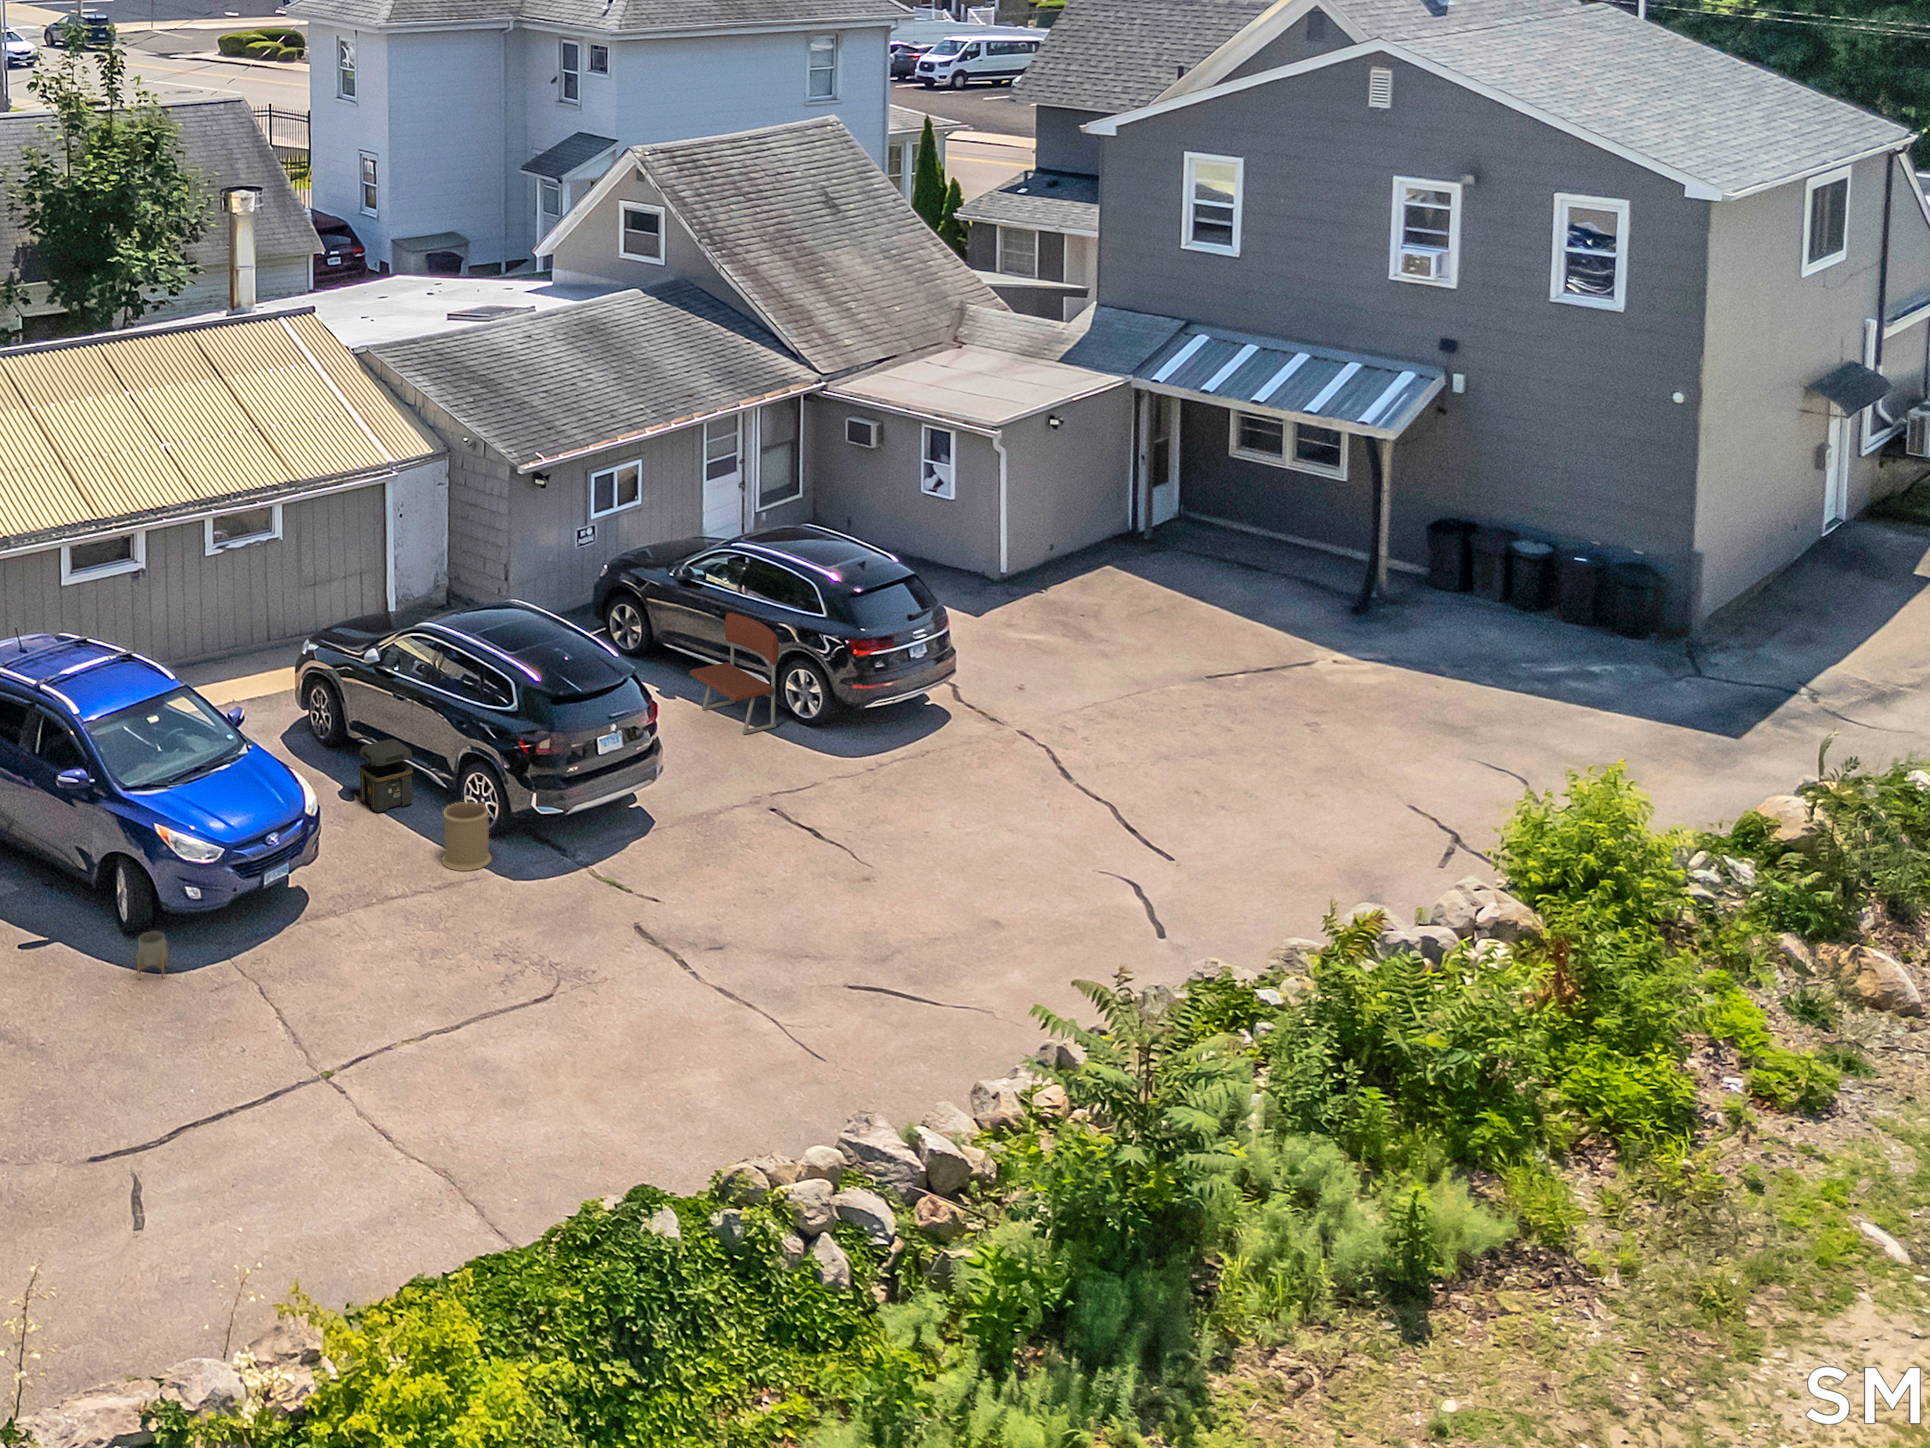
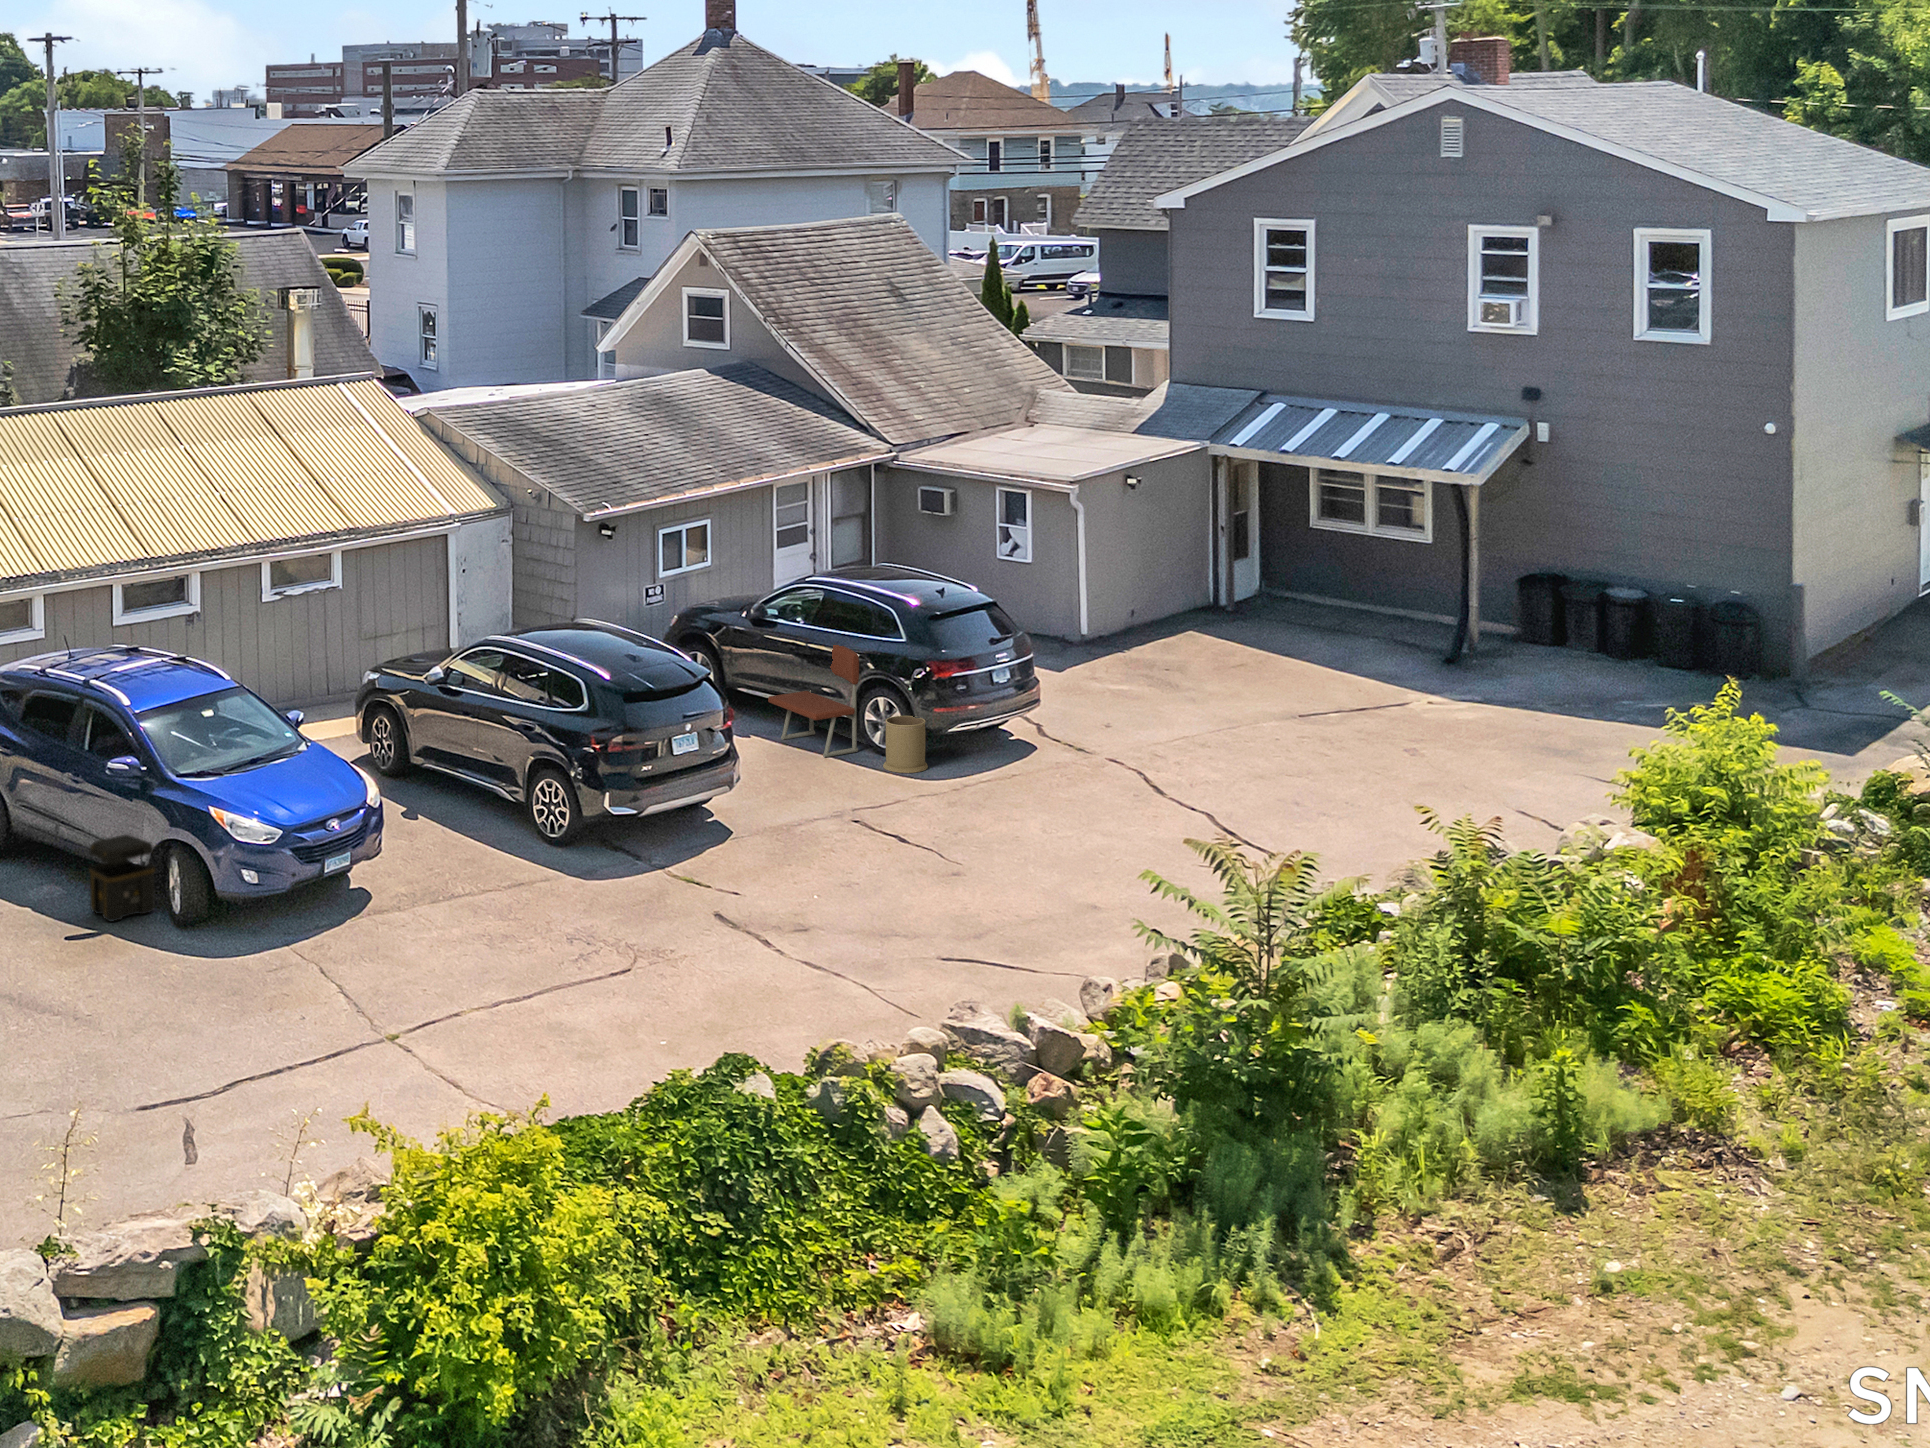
toolbox: present [359,739,413,812] -> present [89,835,155,921]
trash can: present [442,802,492,871] -> present [883,716,928,773]
planter: present [137,932,168,979] -> none [199,894,231,943]

